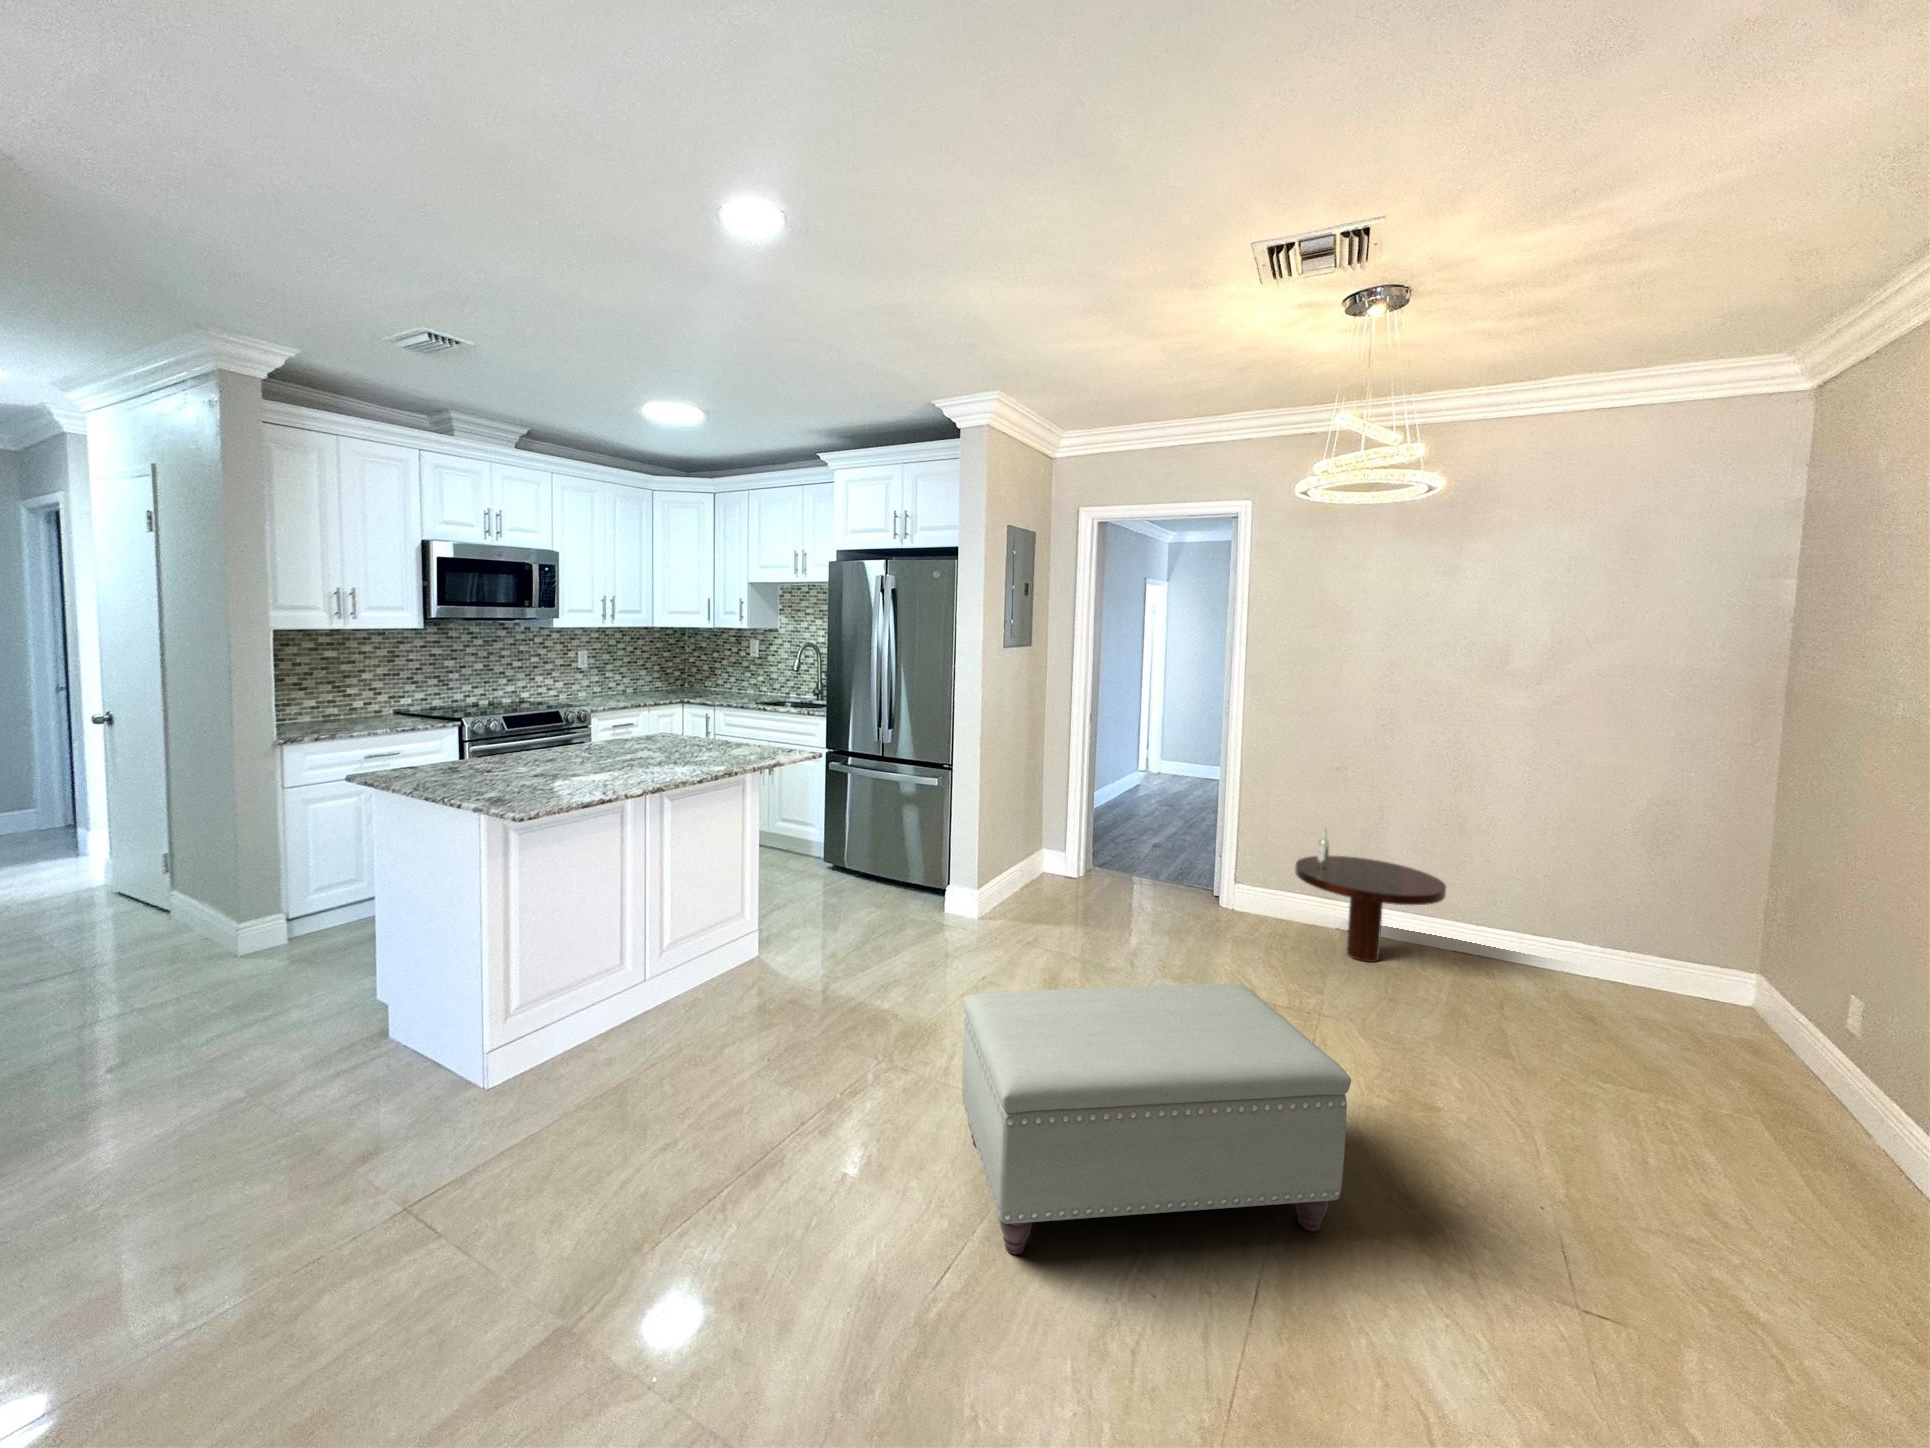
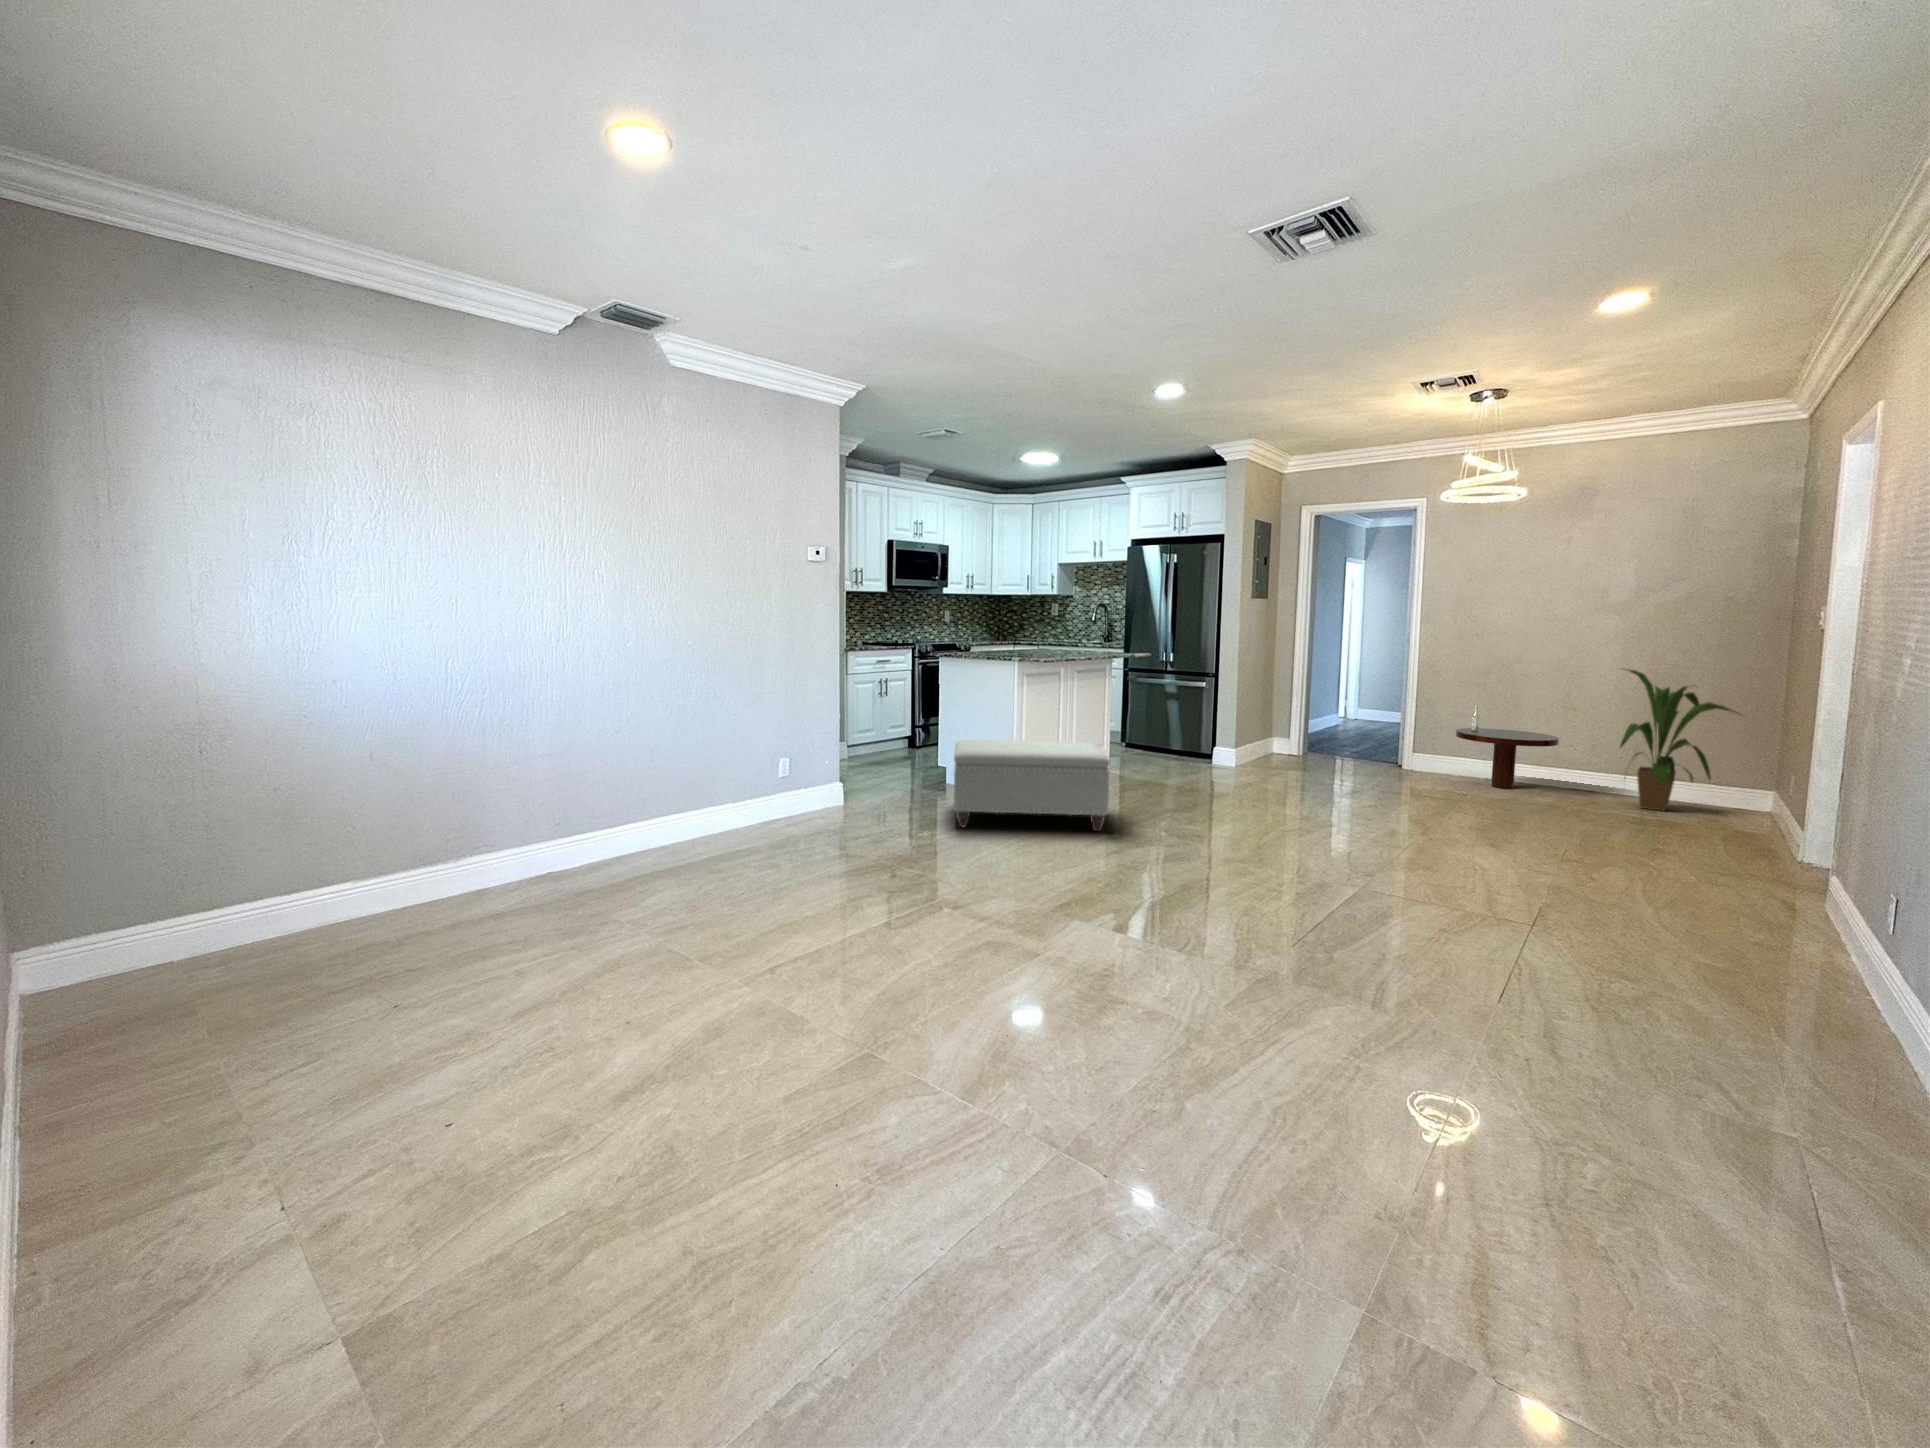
house plant: none [1533,785,1734,1021] -> present [1620,669,1745,811]
ottoman: present [962,984,1351,1254] -> present [954,740,1110,831]

